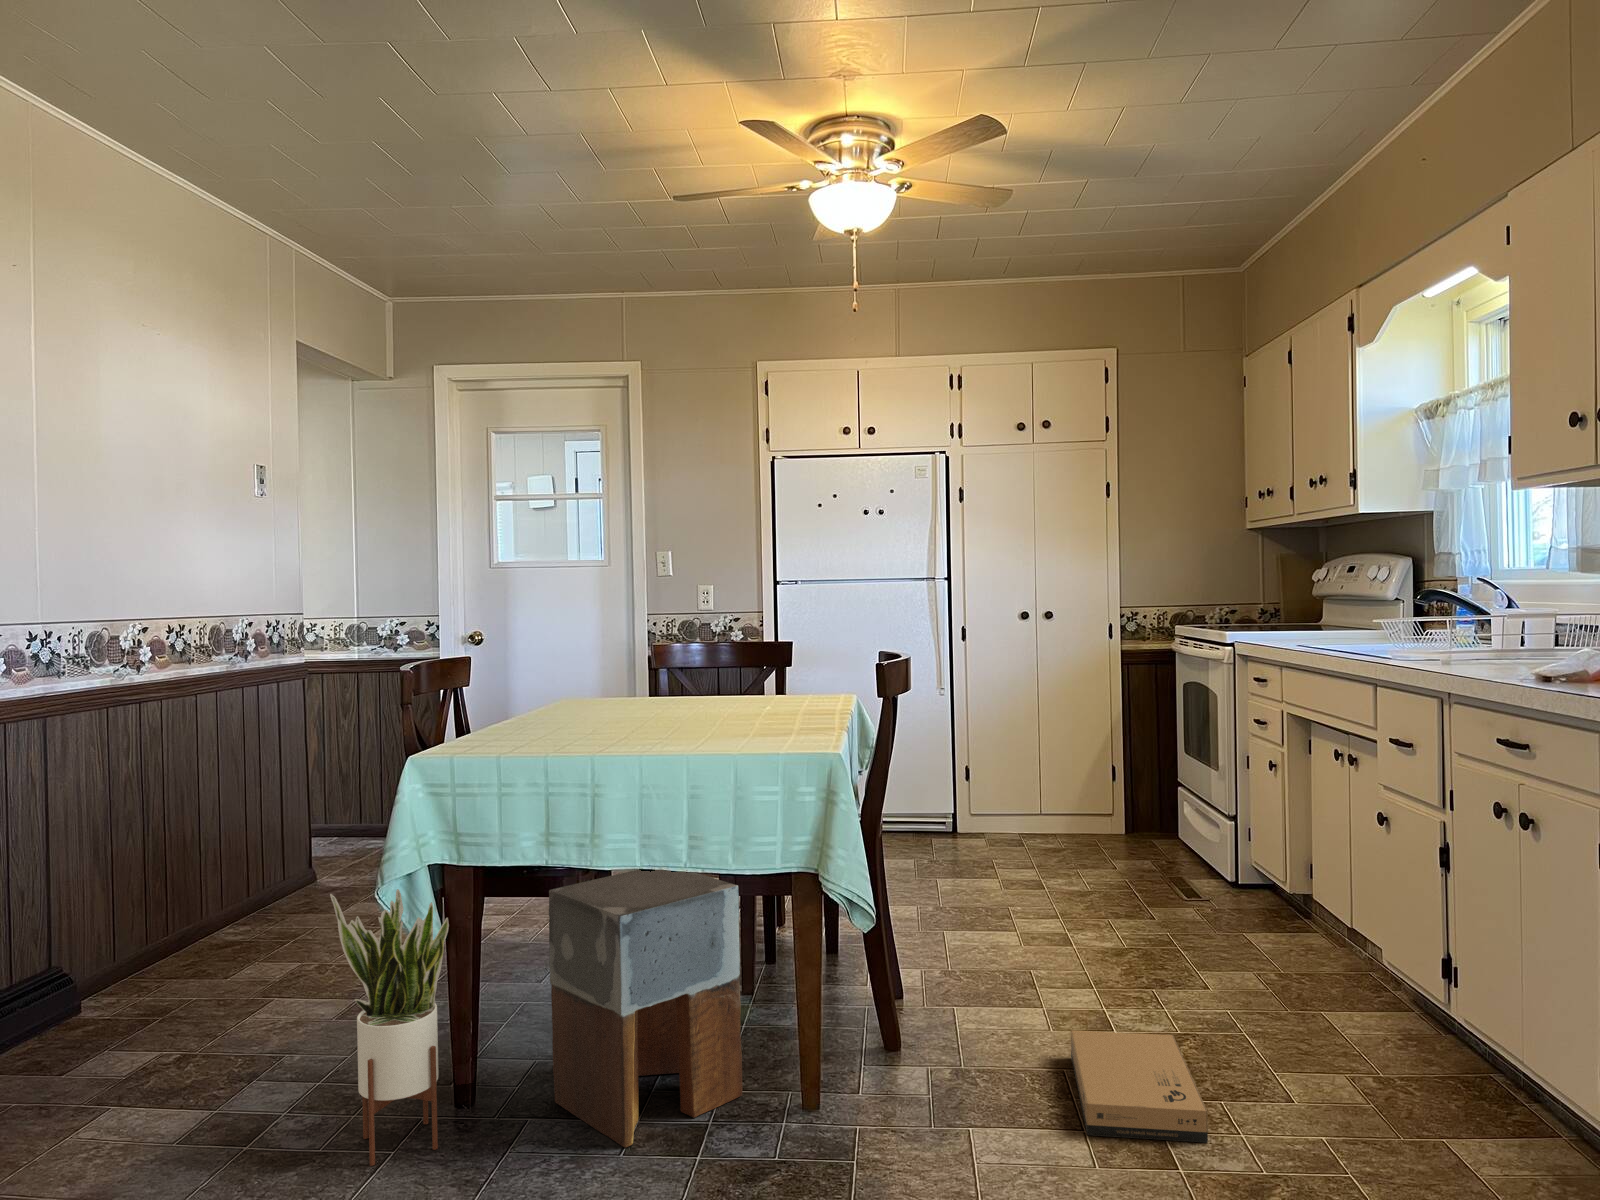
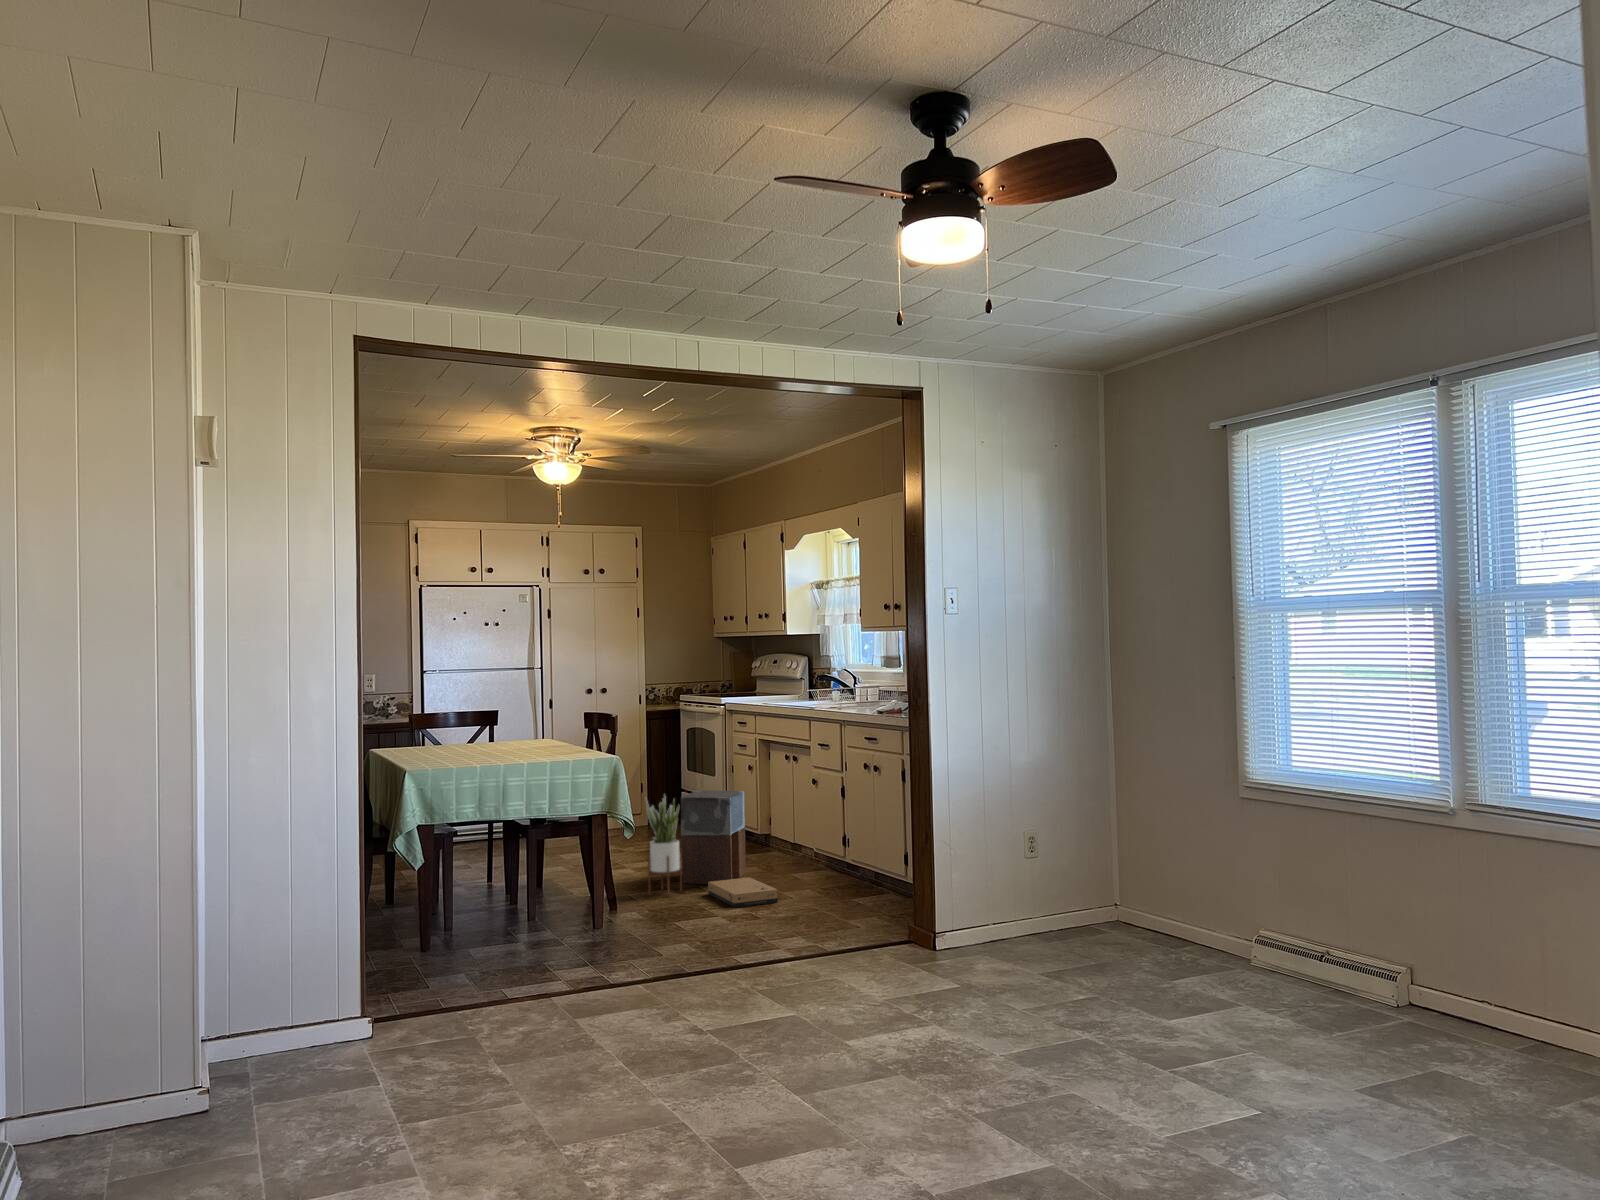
stool: present [549,870,742,1148] -> present [681,791,746,884]
potted plant: present [330,889,449,1166] -> present [646,796,682,895]

